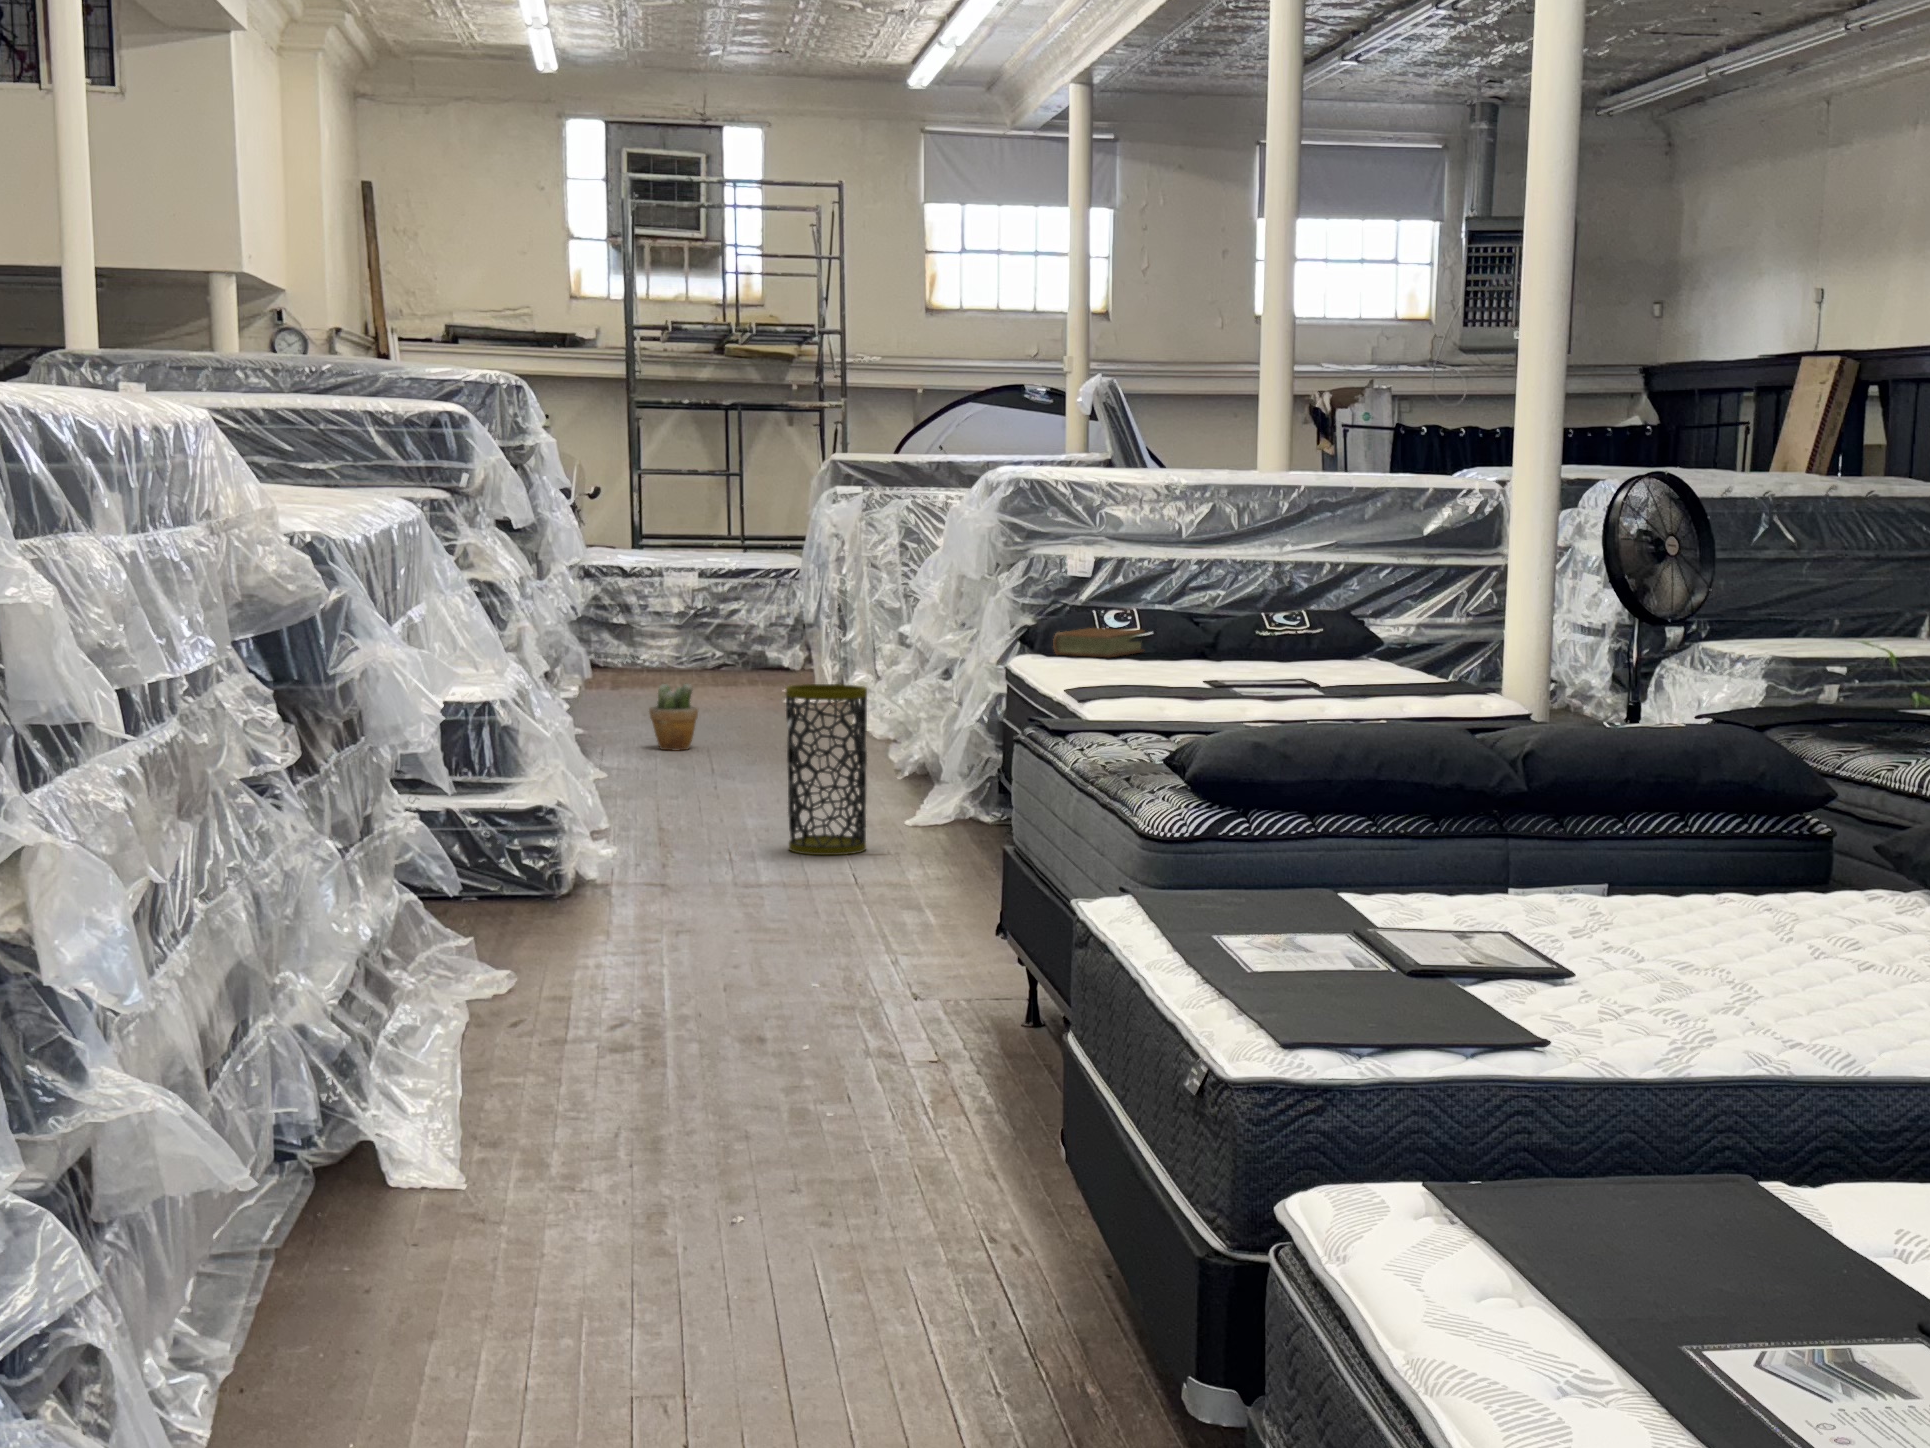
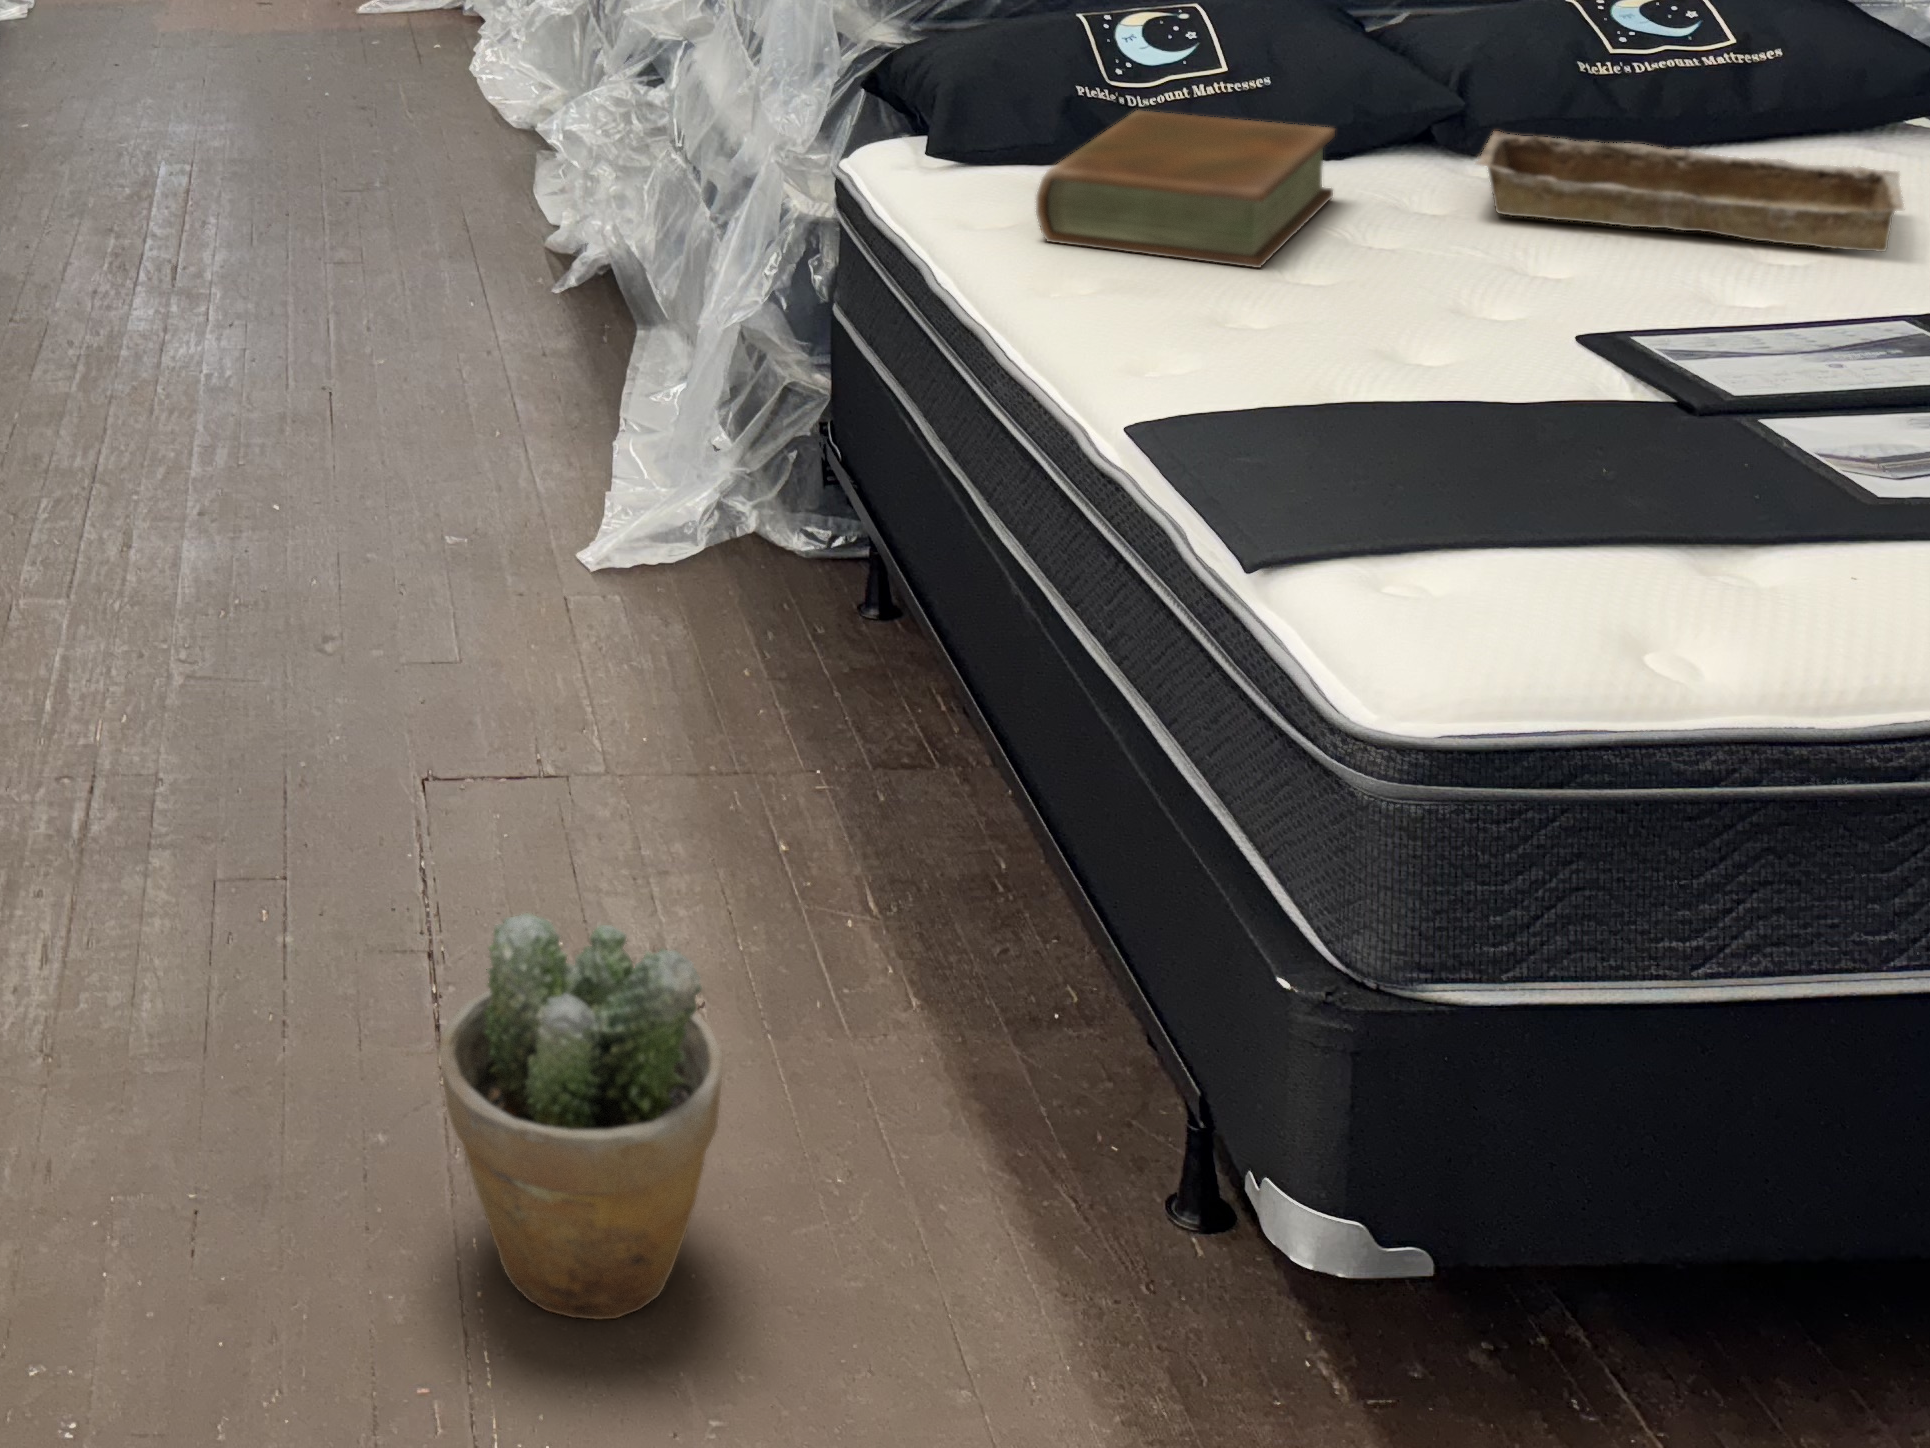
tray: none [1178,637,1292,658] -> present [1476,131,1905,252]
potted plant: present [649,684,698,751] -> present [439,913,723,1319]
trash can: present [786,684,867,855] -> none [90,423,403,1104]

